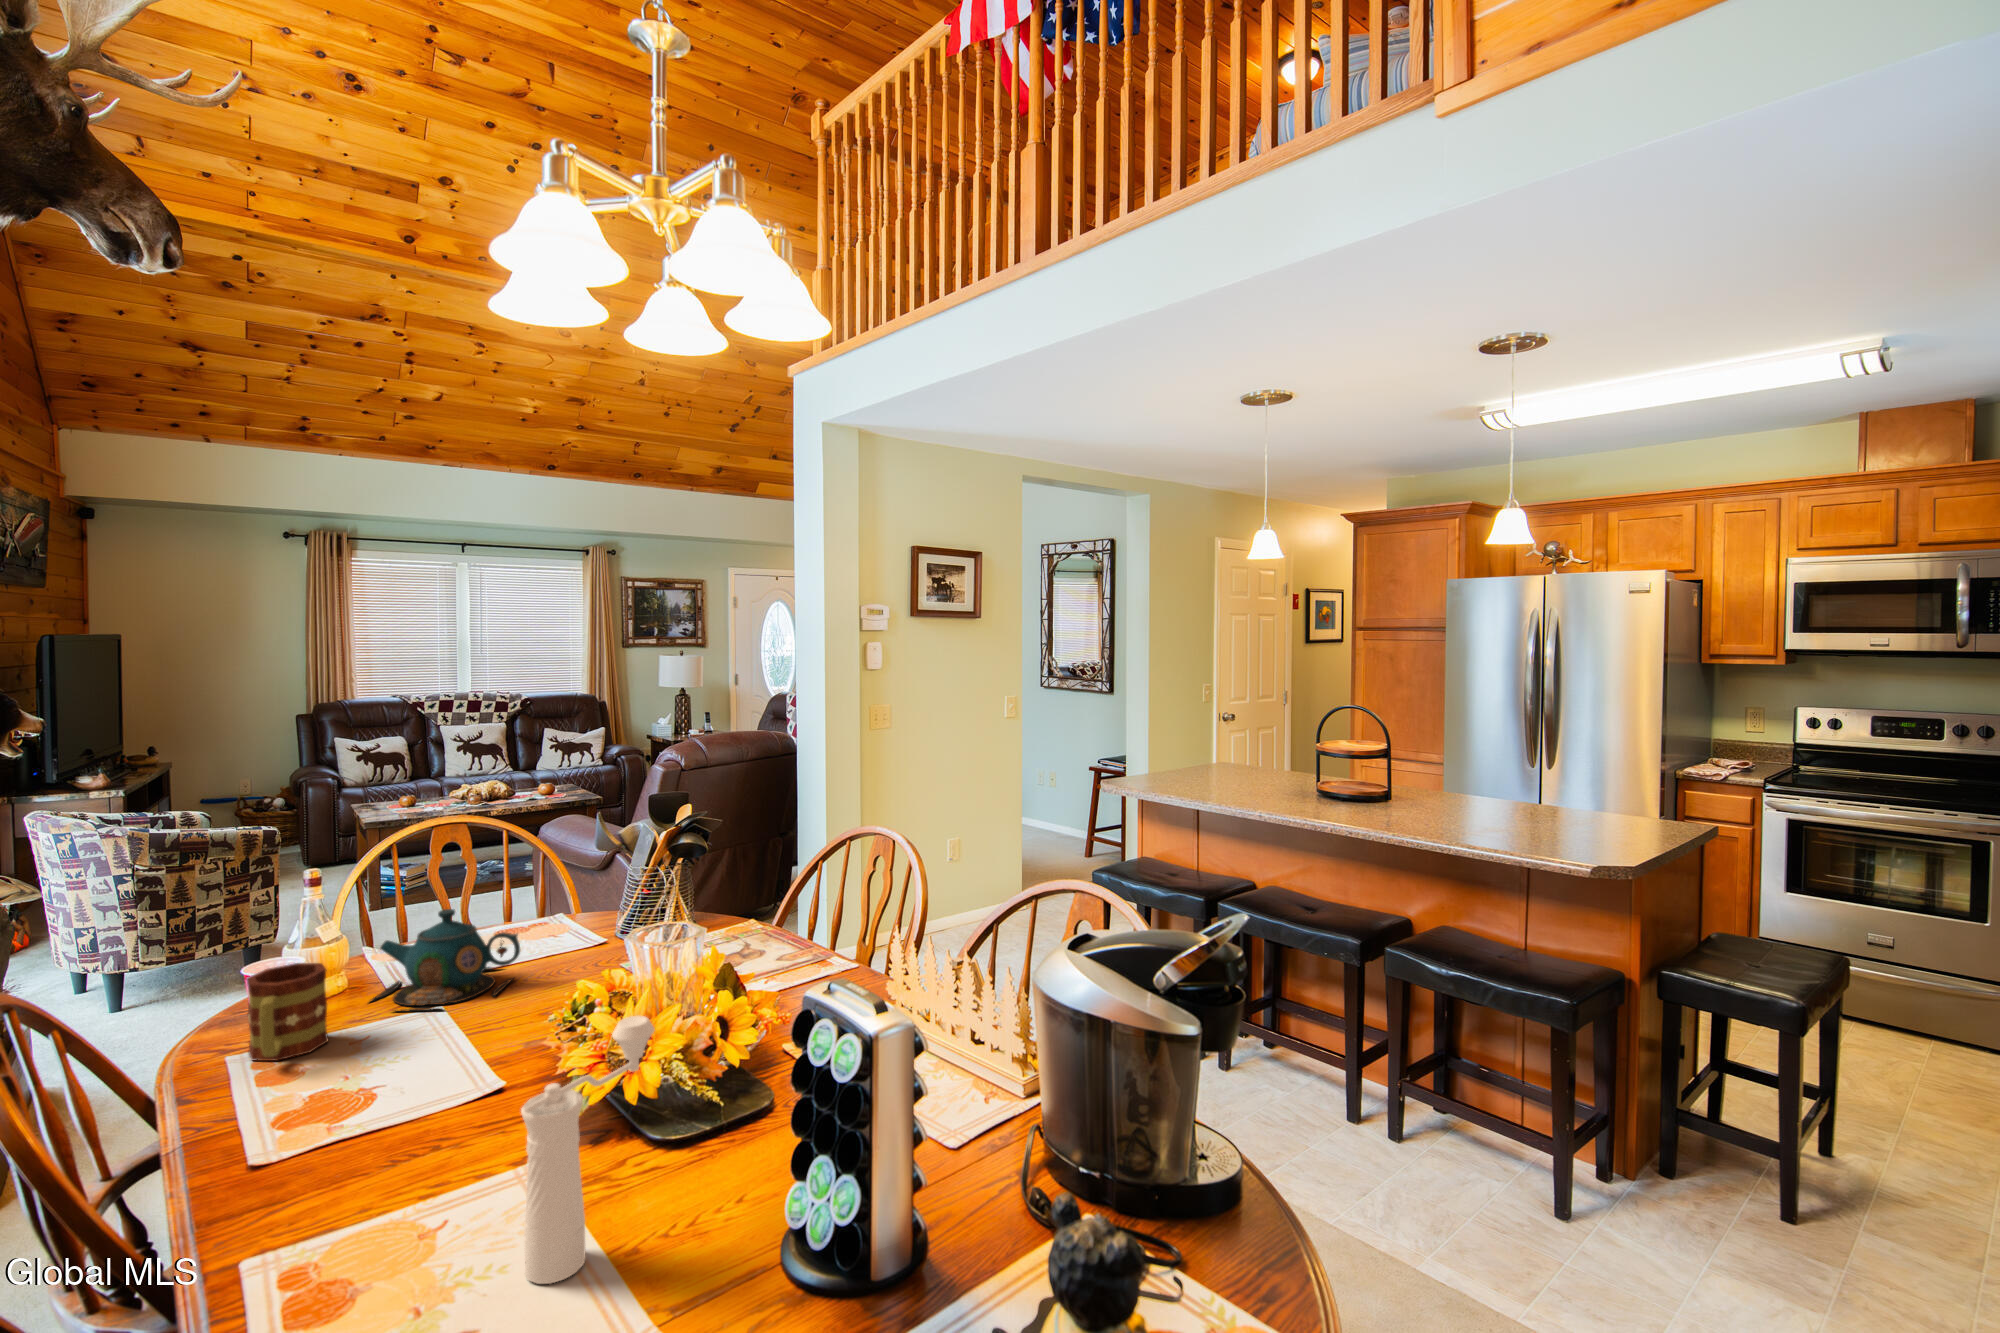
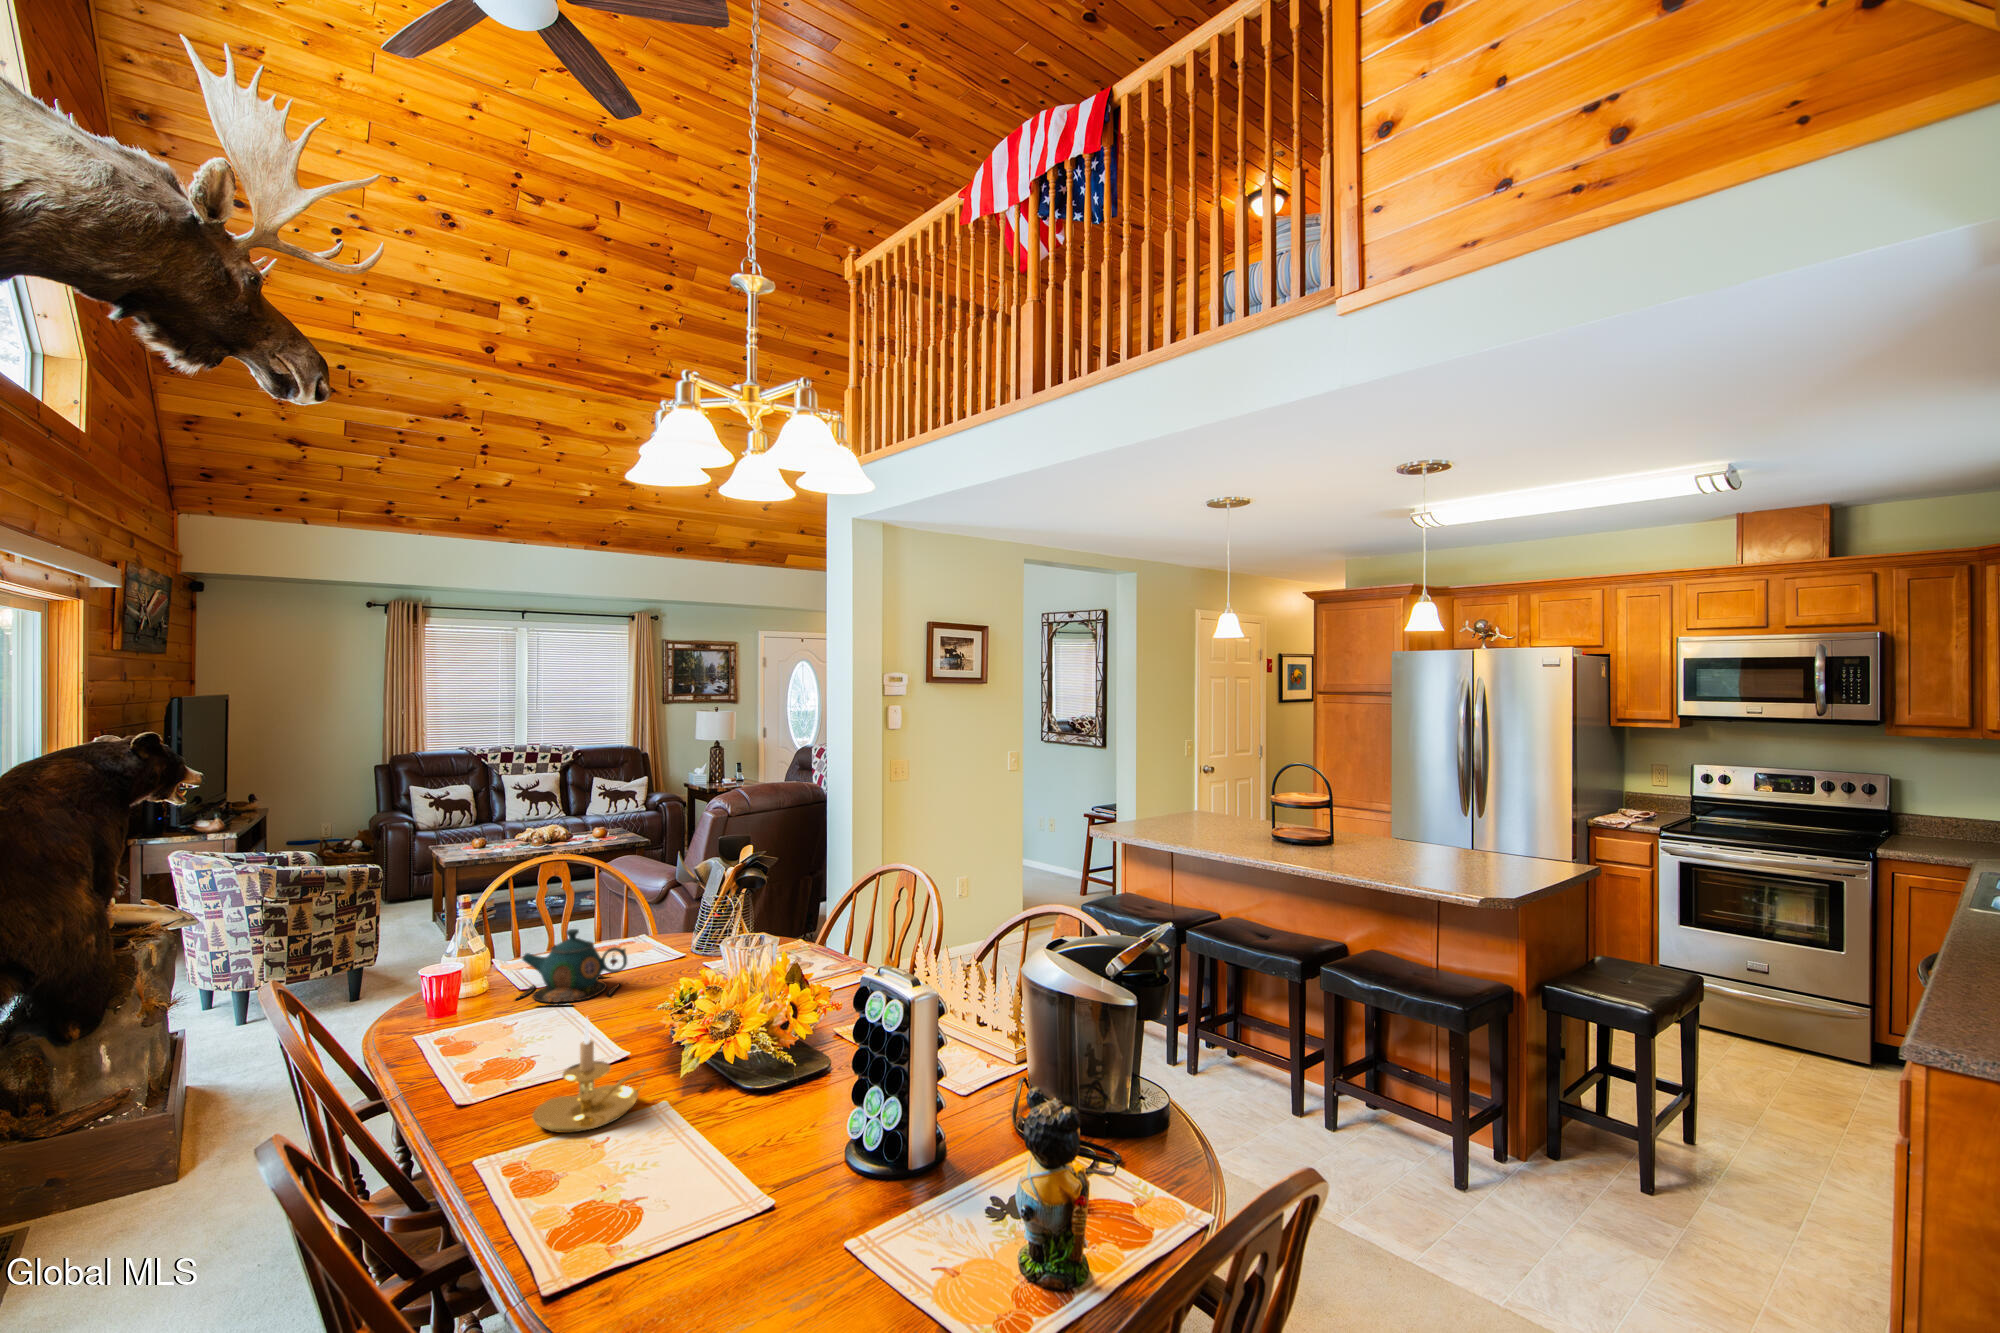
mug: present [247,963,328,1061] -> none [439,967,496,1039]
pepper mill: present [521,1016,655,1284] -> none [676,996,757,1169]
candle holder: none [324,1045,514,1218] -> present [532,1018,652,1133]

